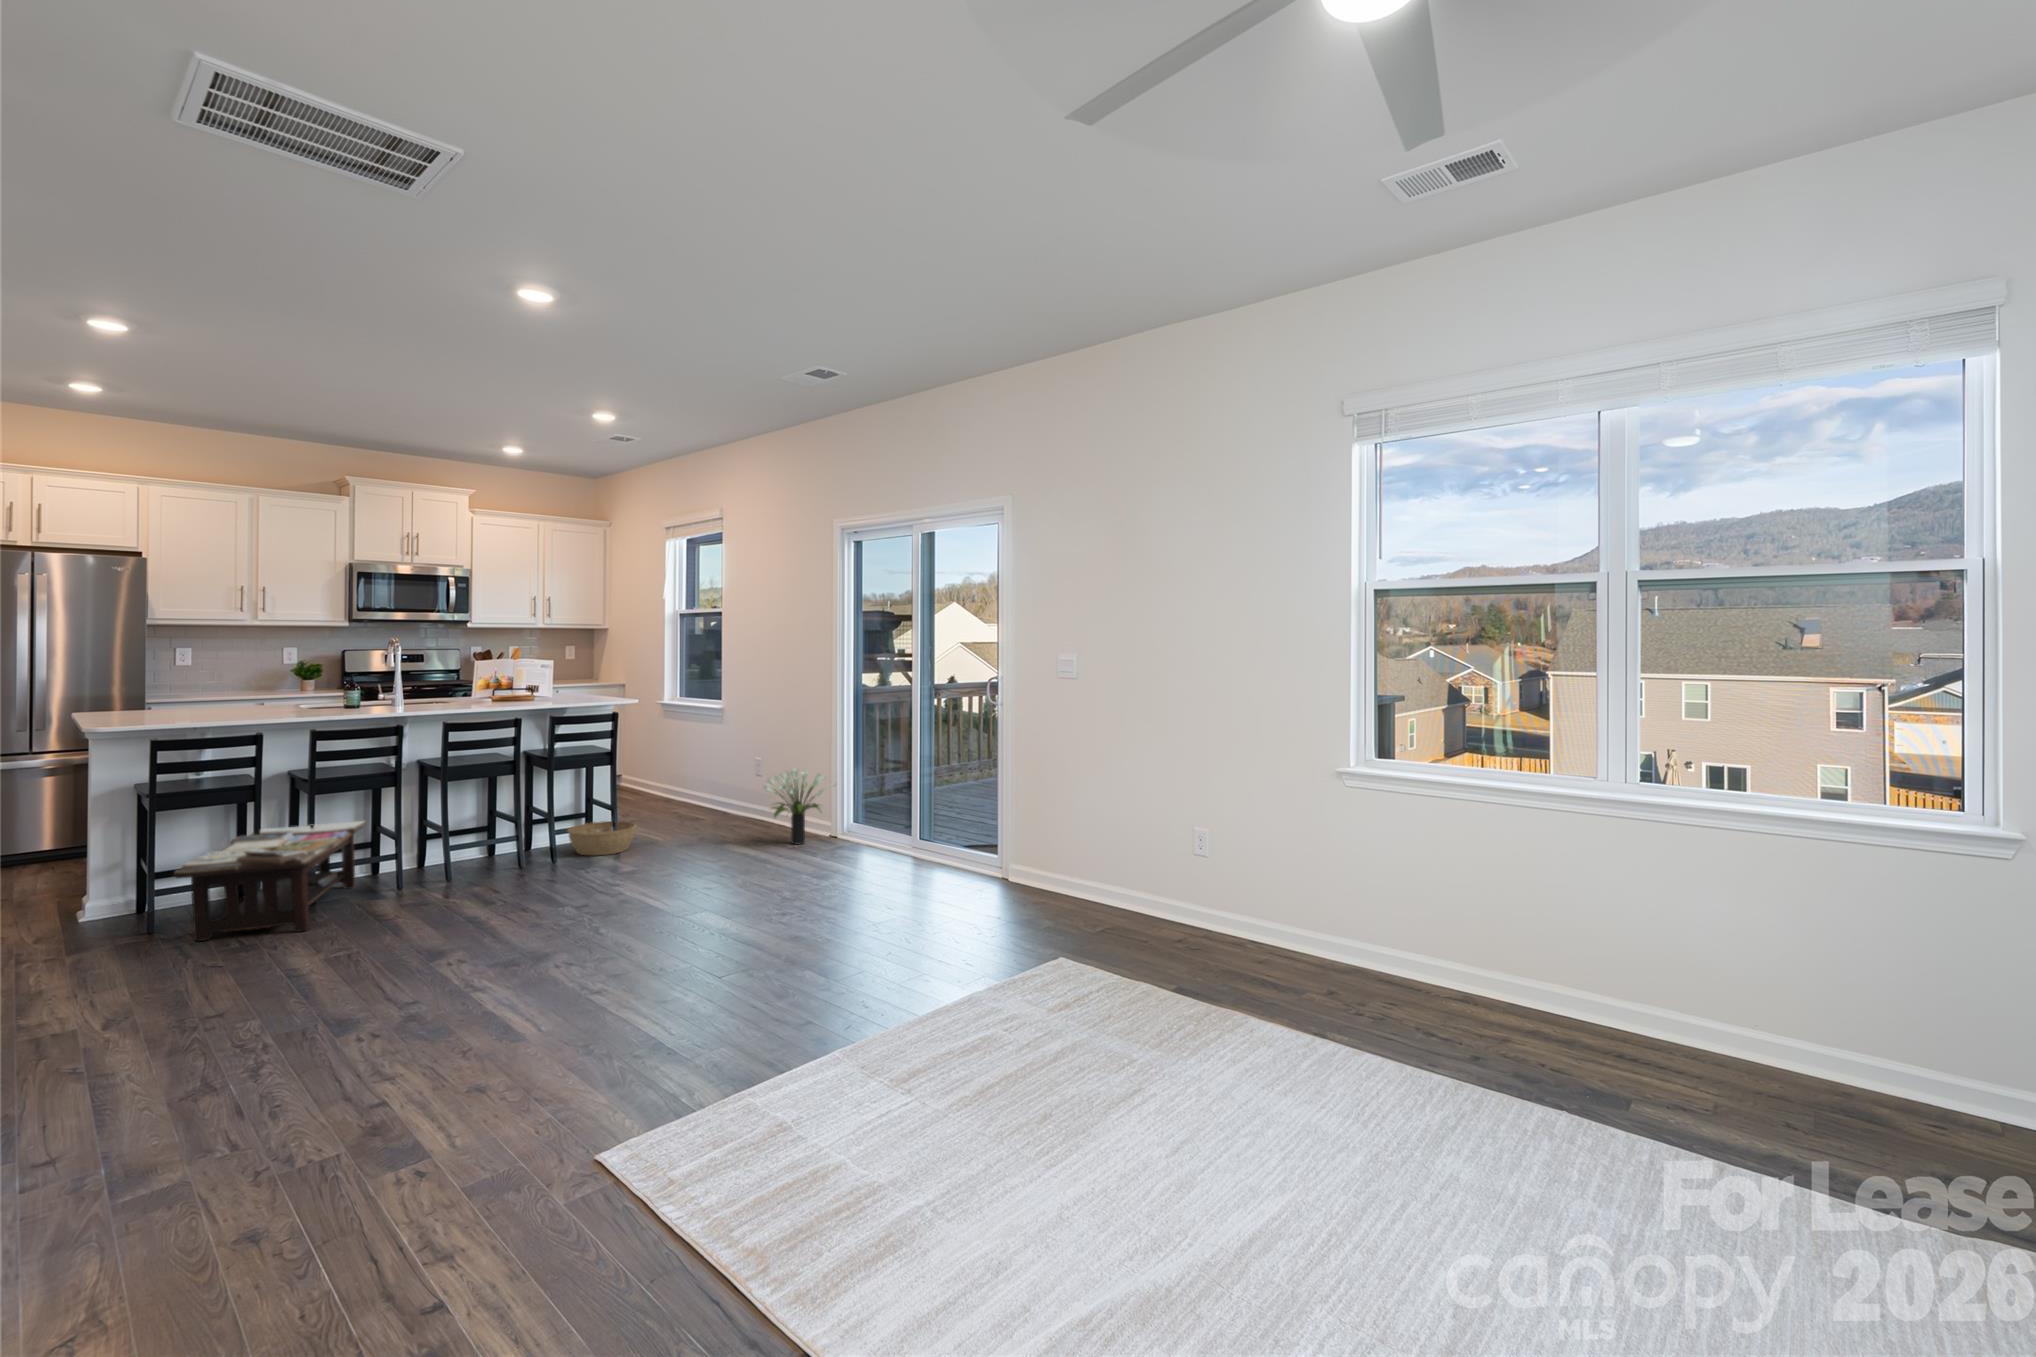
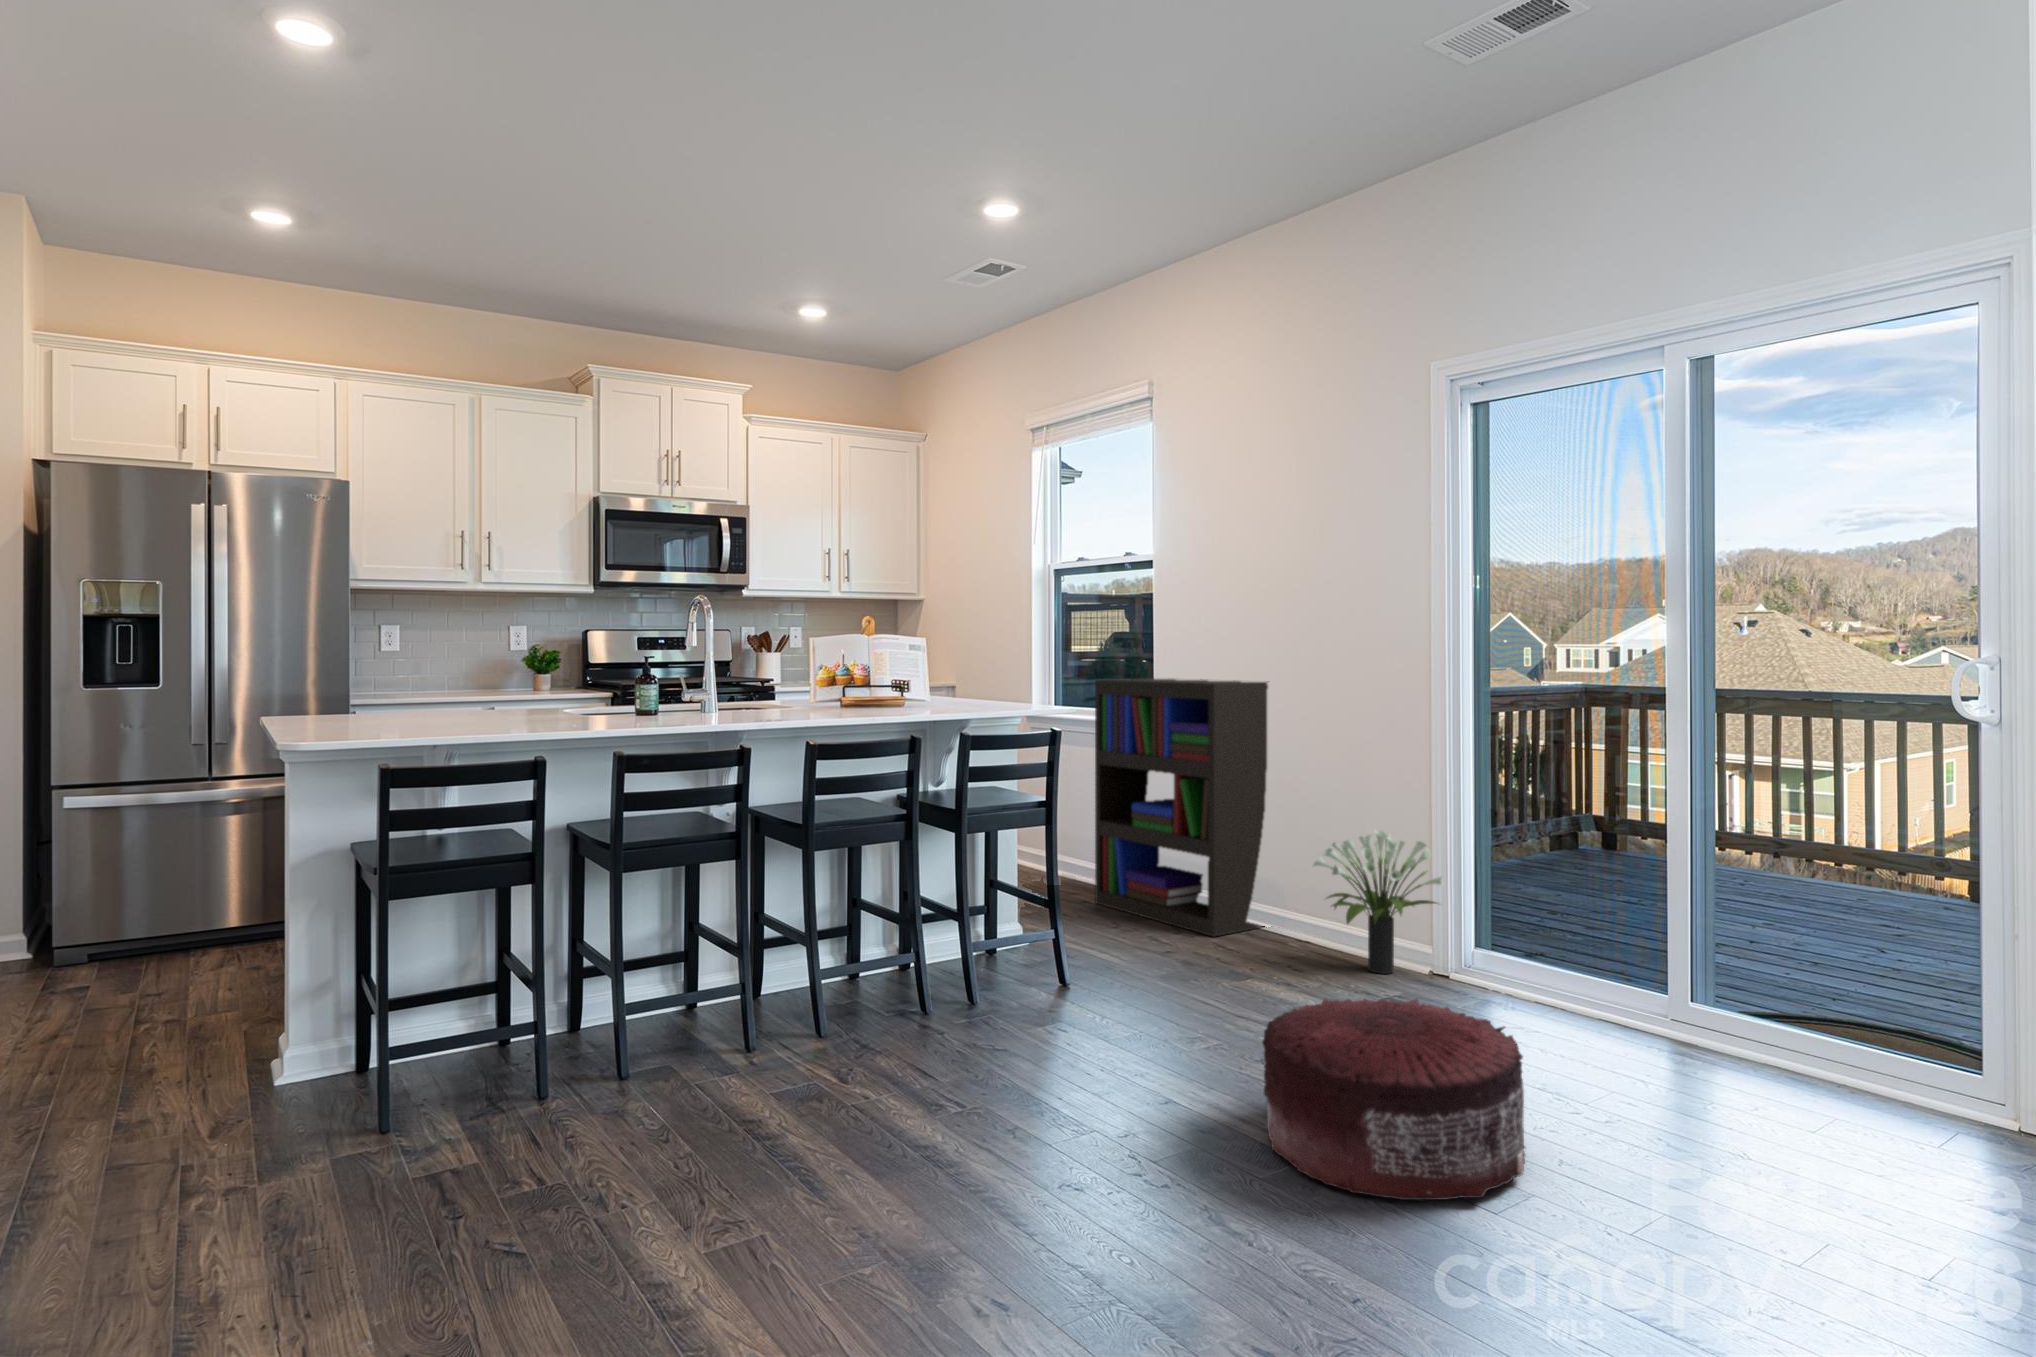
bookshelf: none [674,683,772,831] -> present [1095,678,1268,937]
coffee table: present [174,821,366,941] -> none [436,916,698,1162]
basket: present [568,821,636,855] -> none [984,917,1097,983]
pouf: none [634,844,764,927] -> present [1262,998,1525,1200]

